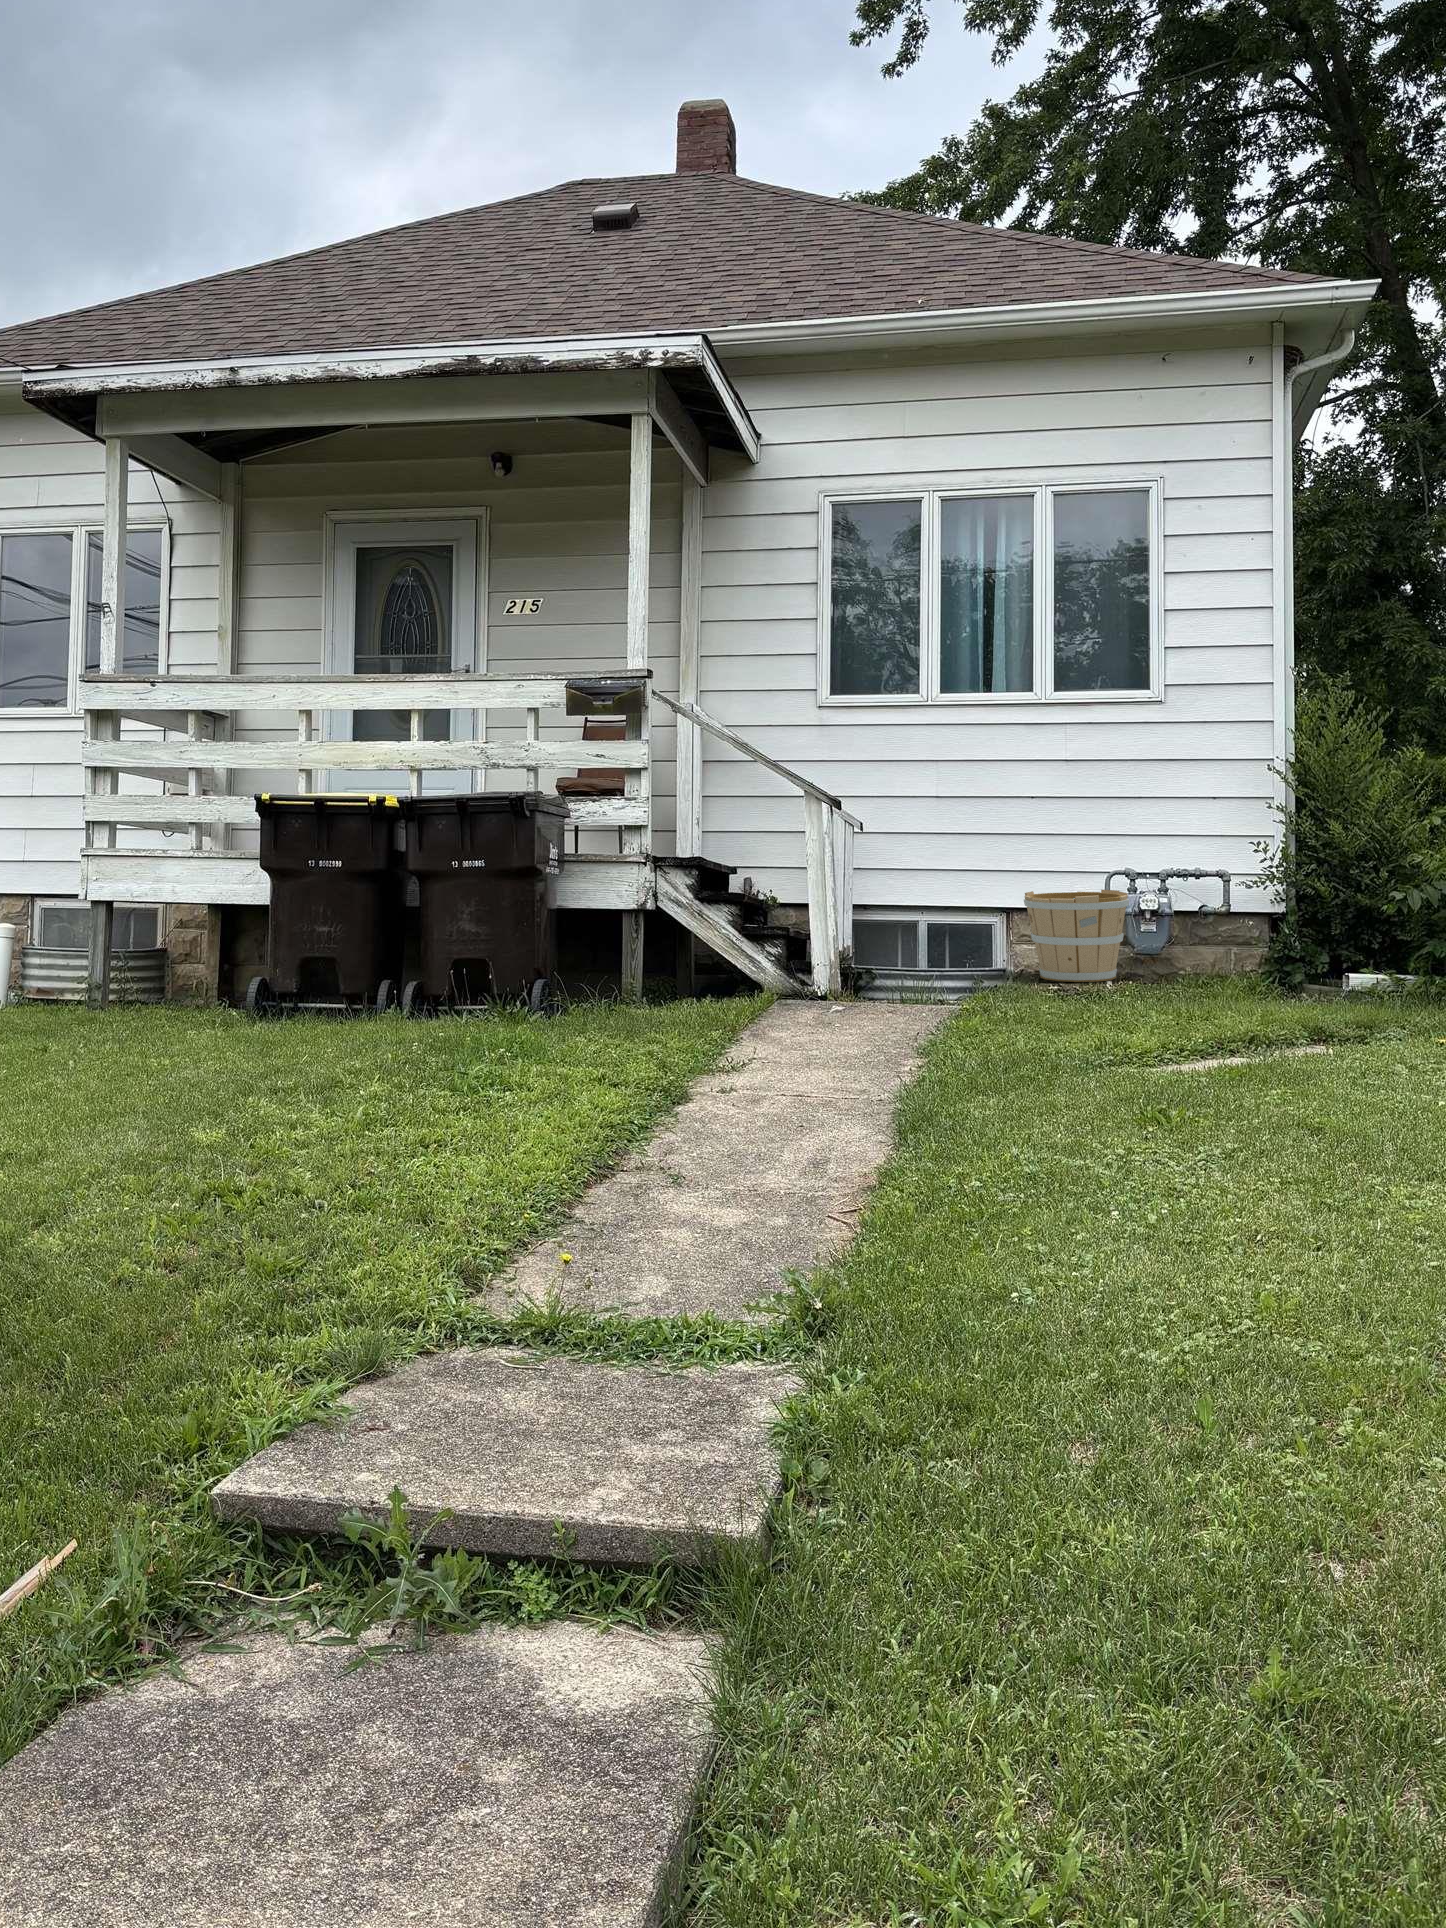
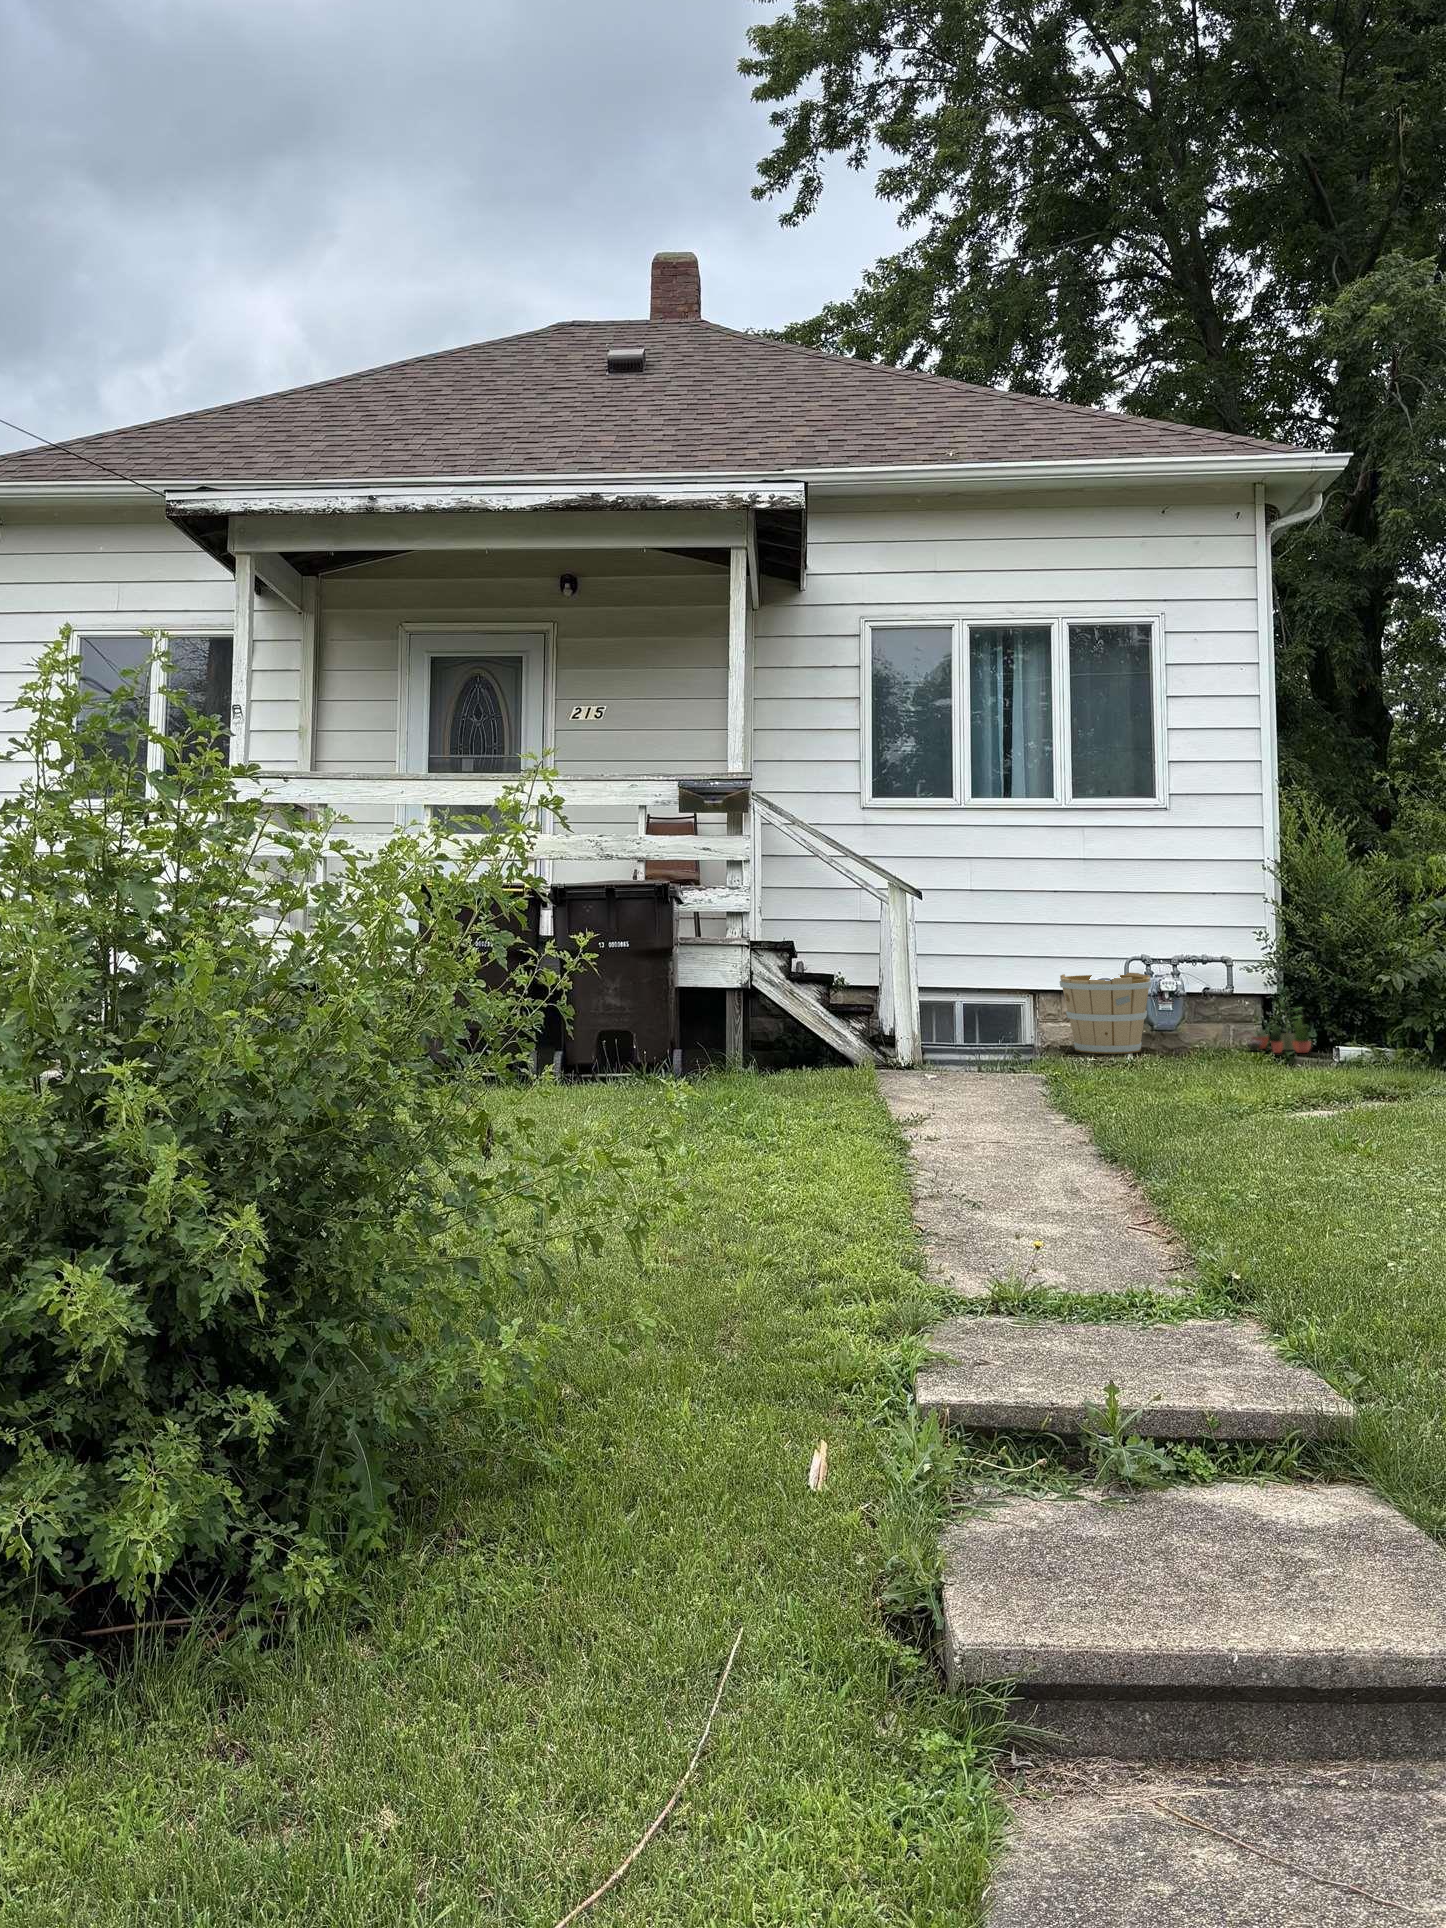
potted plant: none [1237,924,1311,984] -> present [1247,1002,1311,1053]

